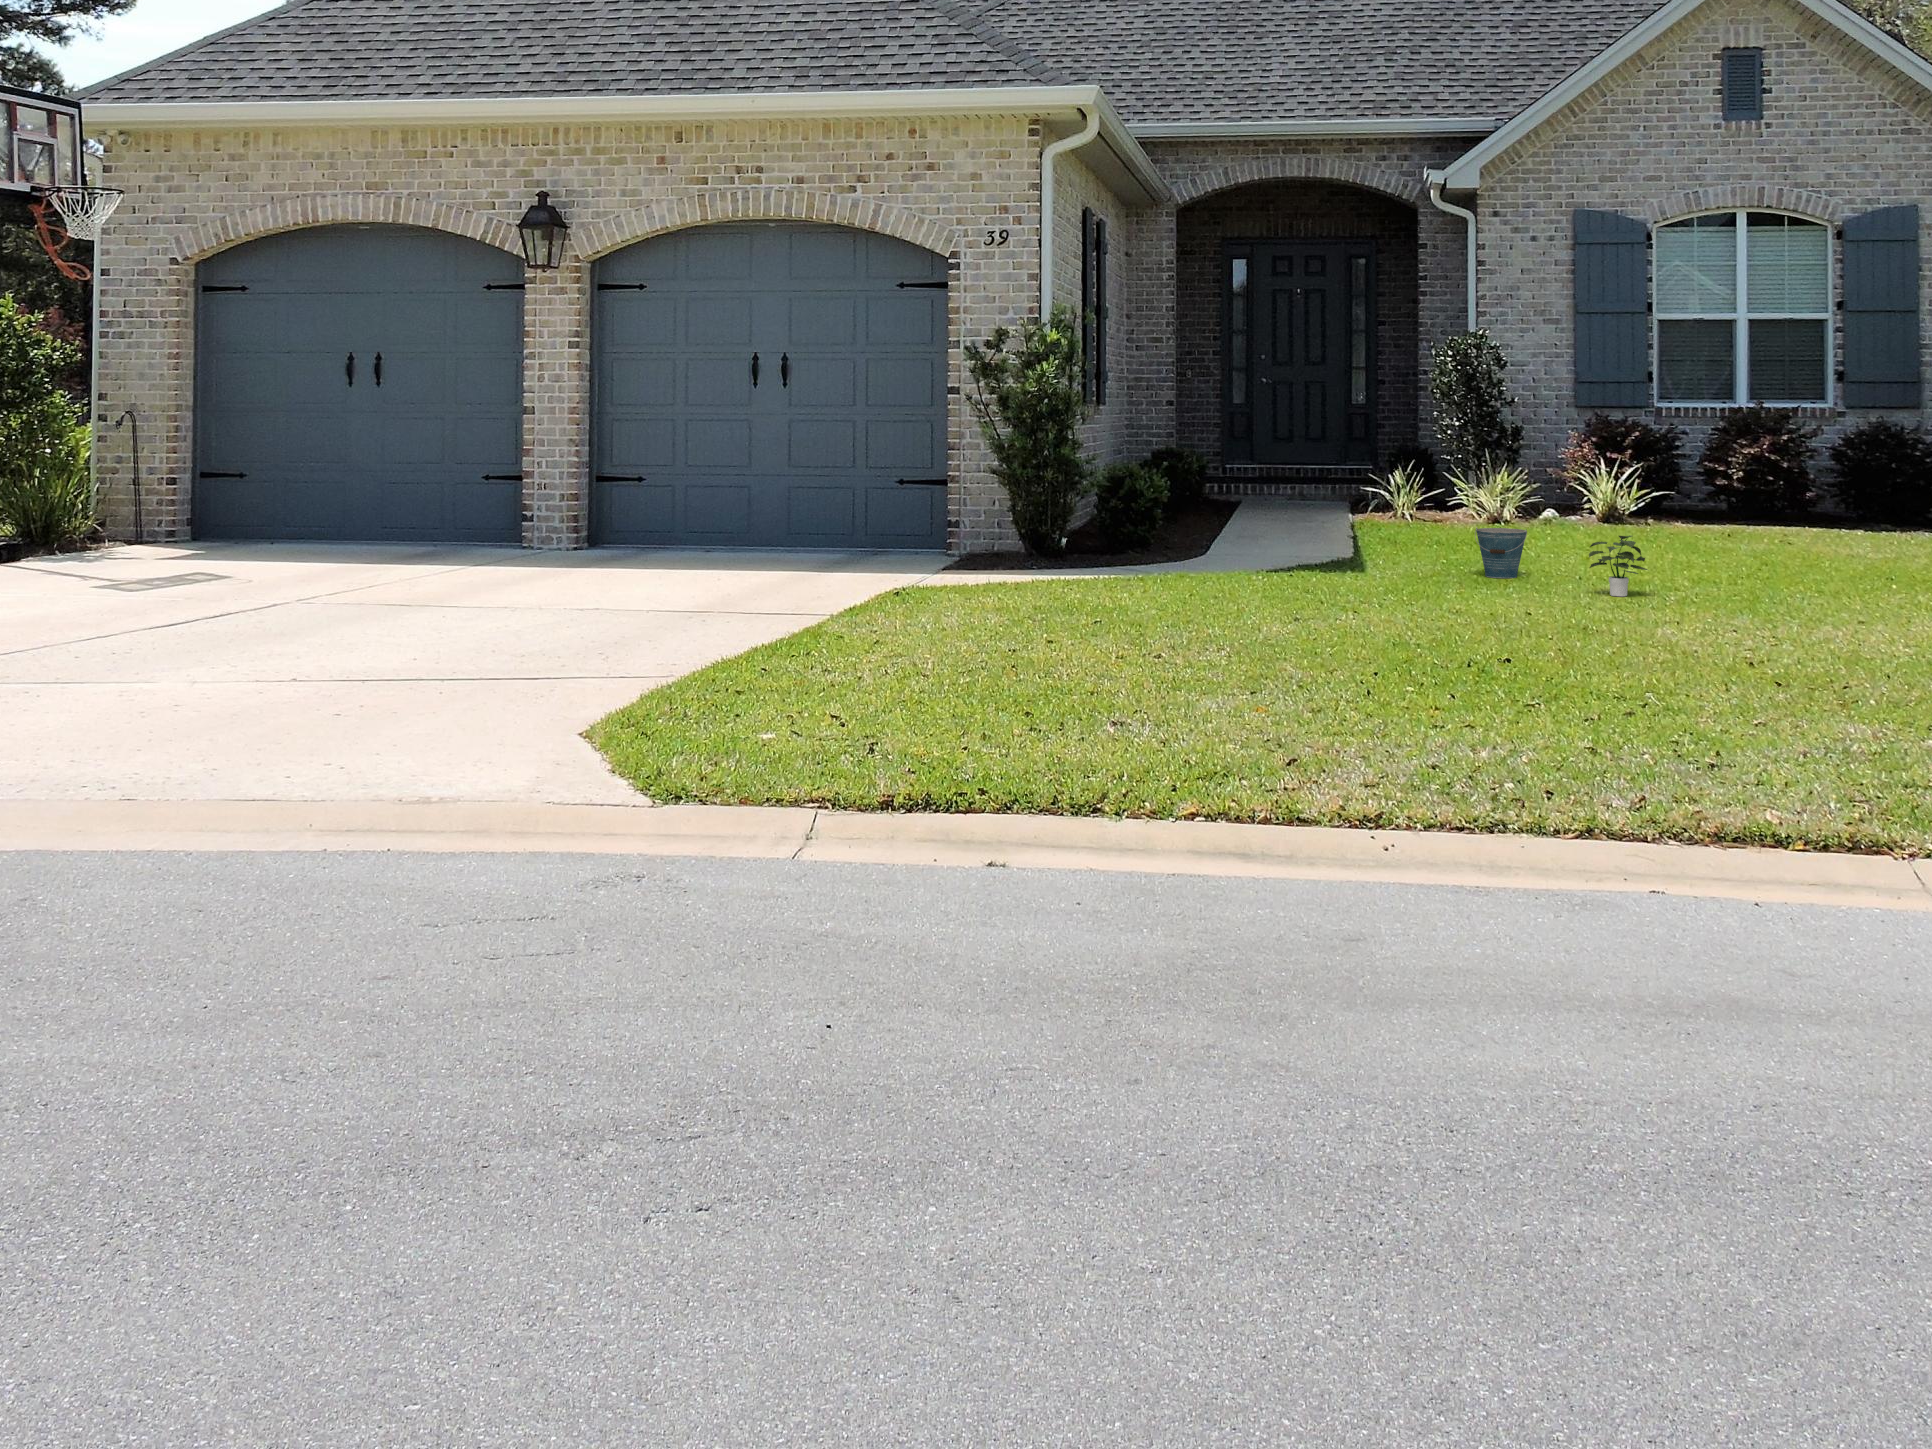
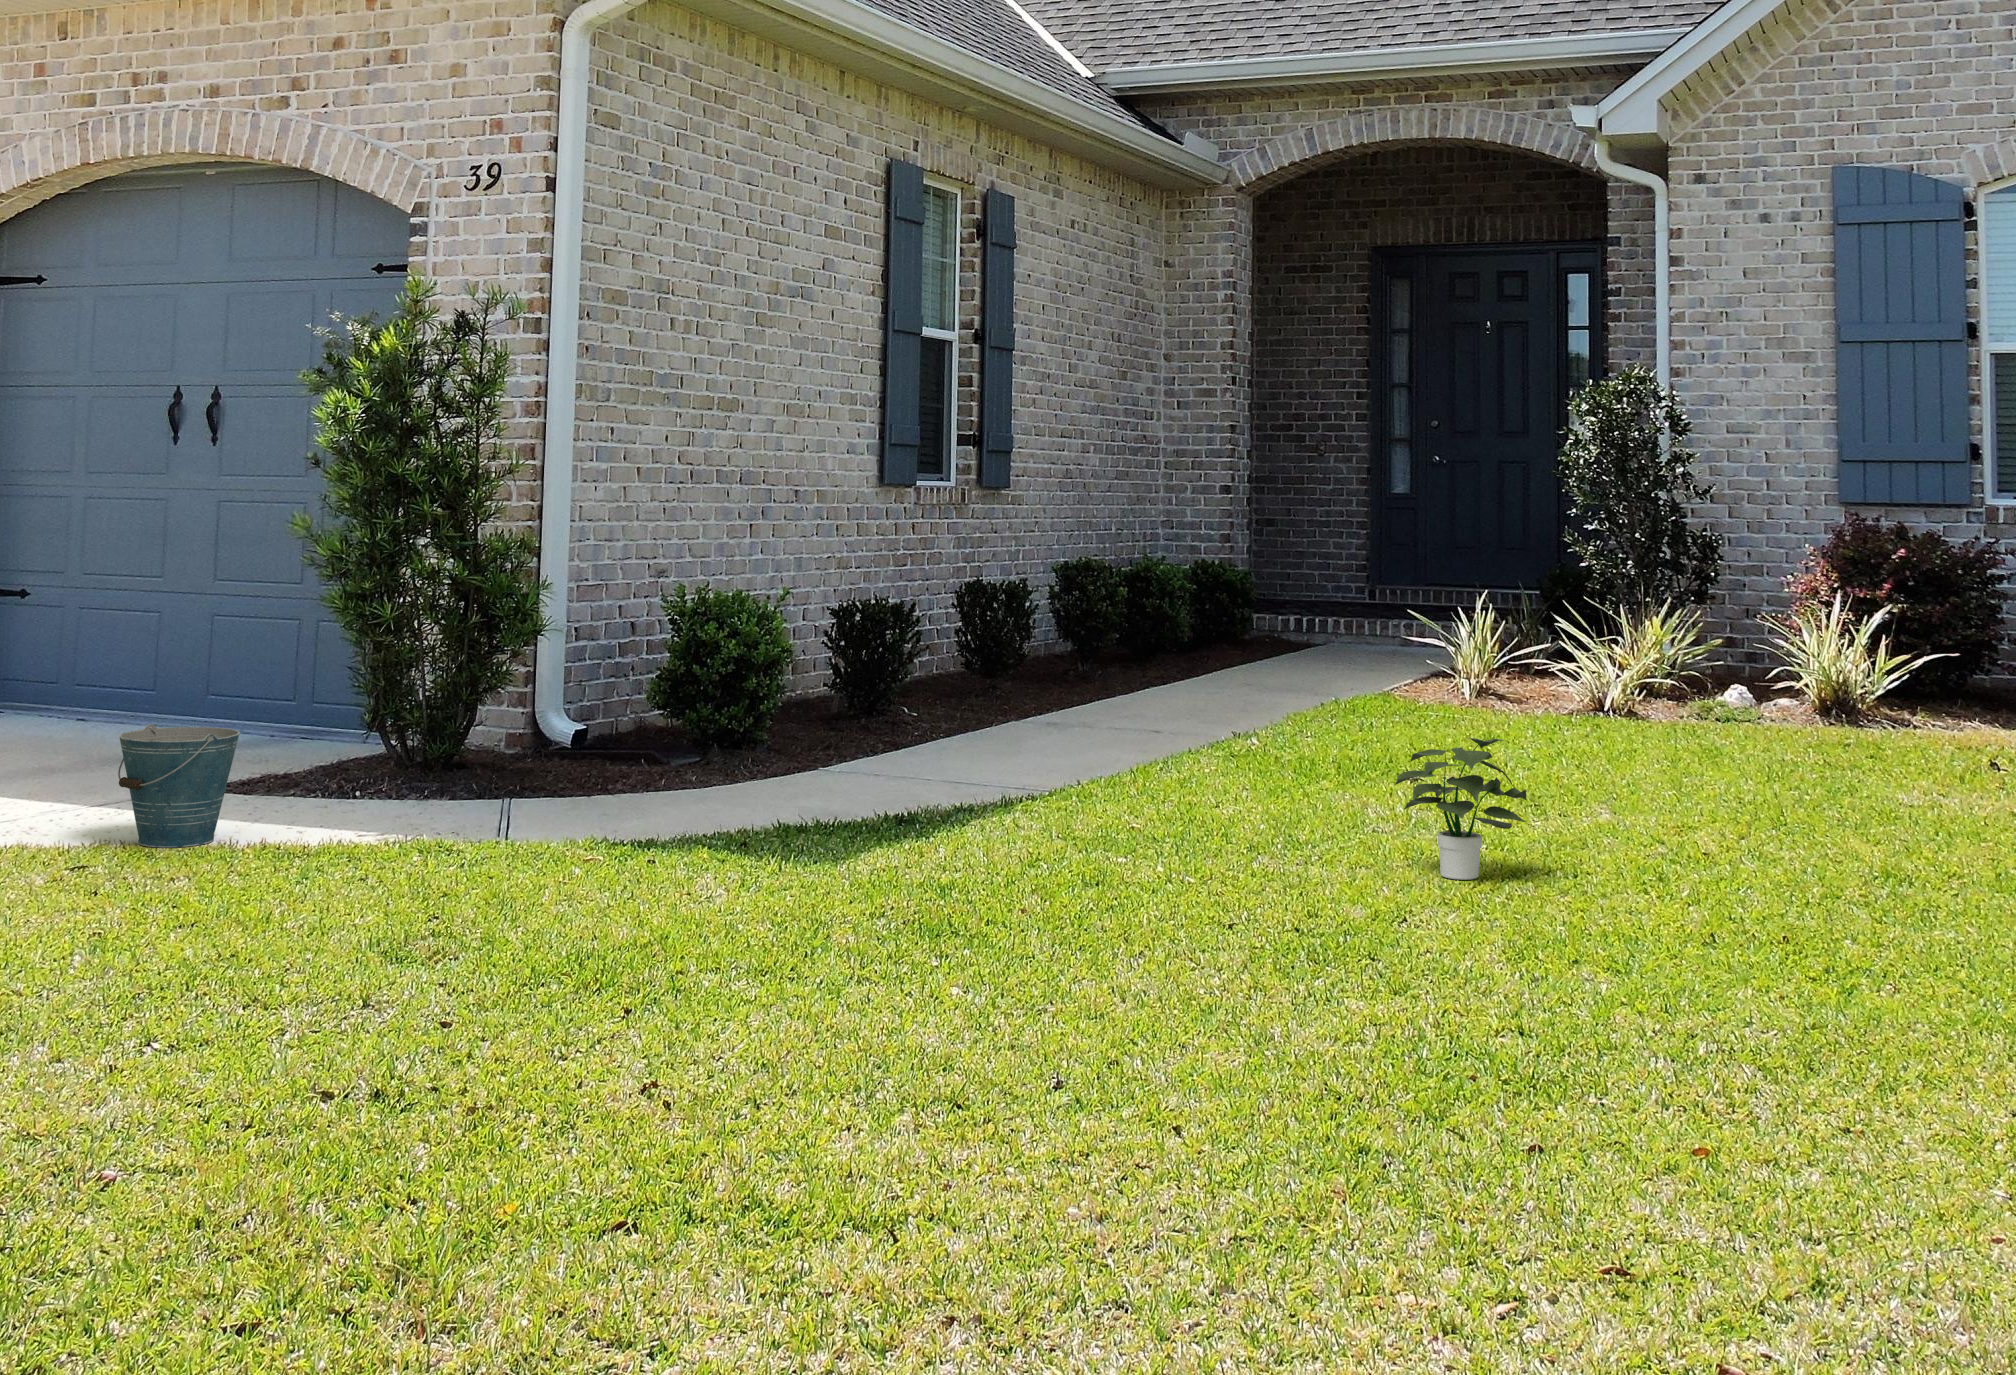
bucket: present [1475,527,1527,578] -> present [118,724,240,847]

